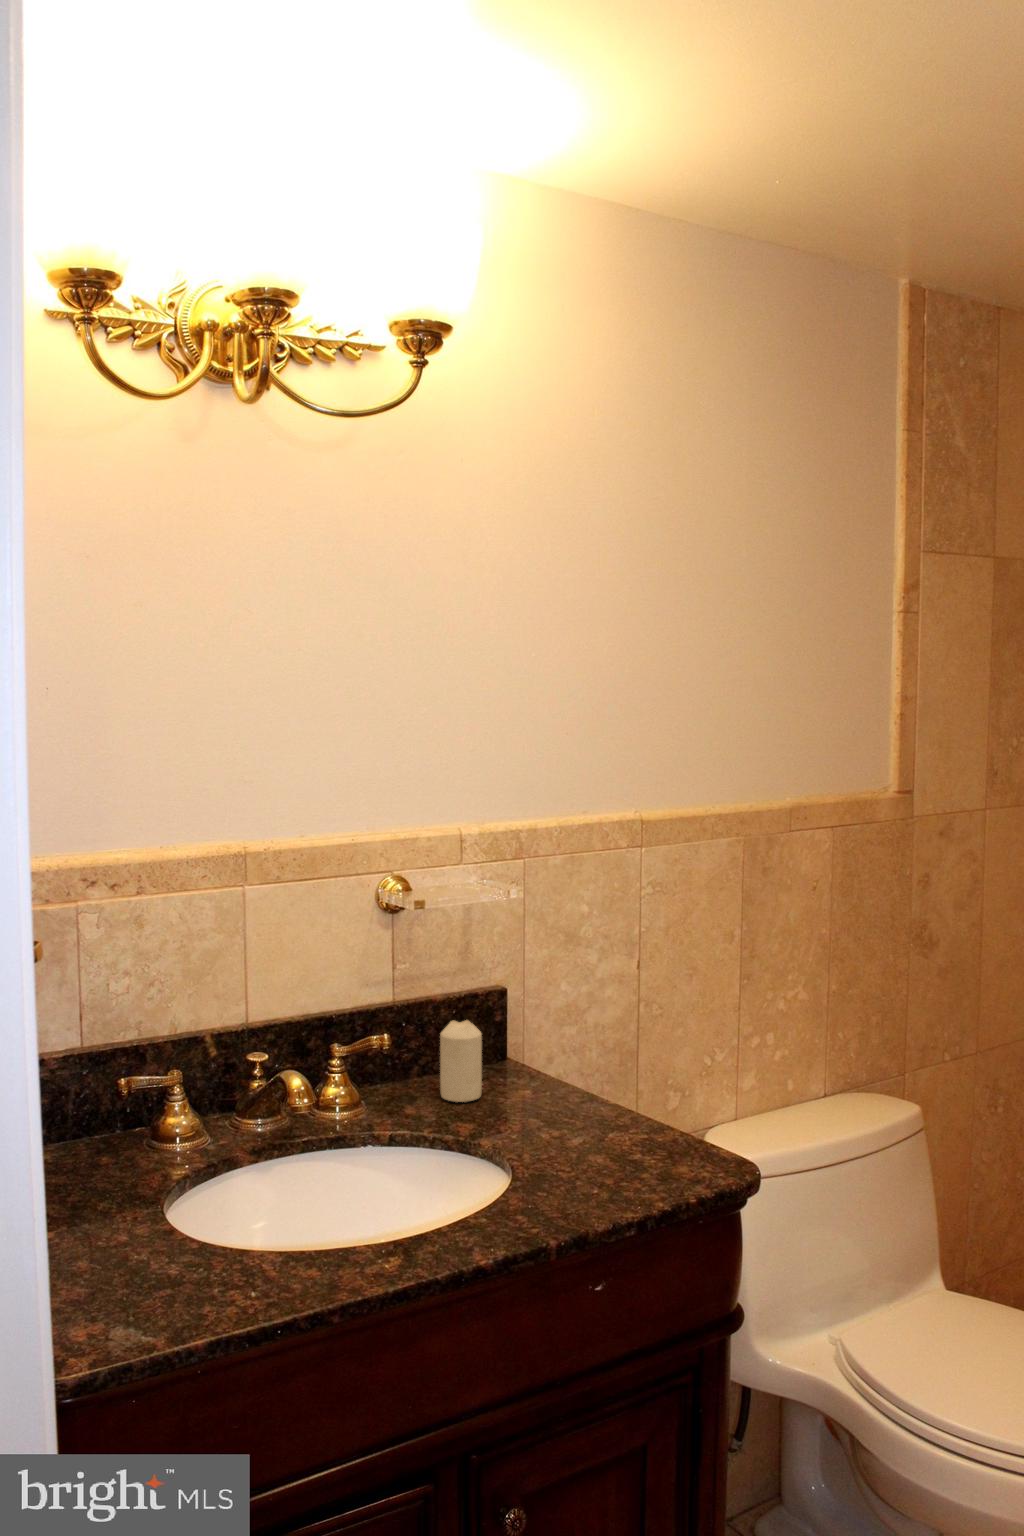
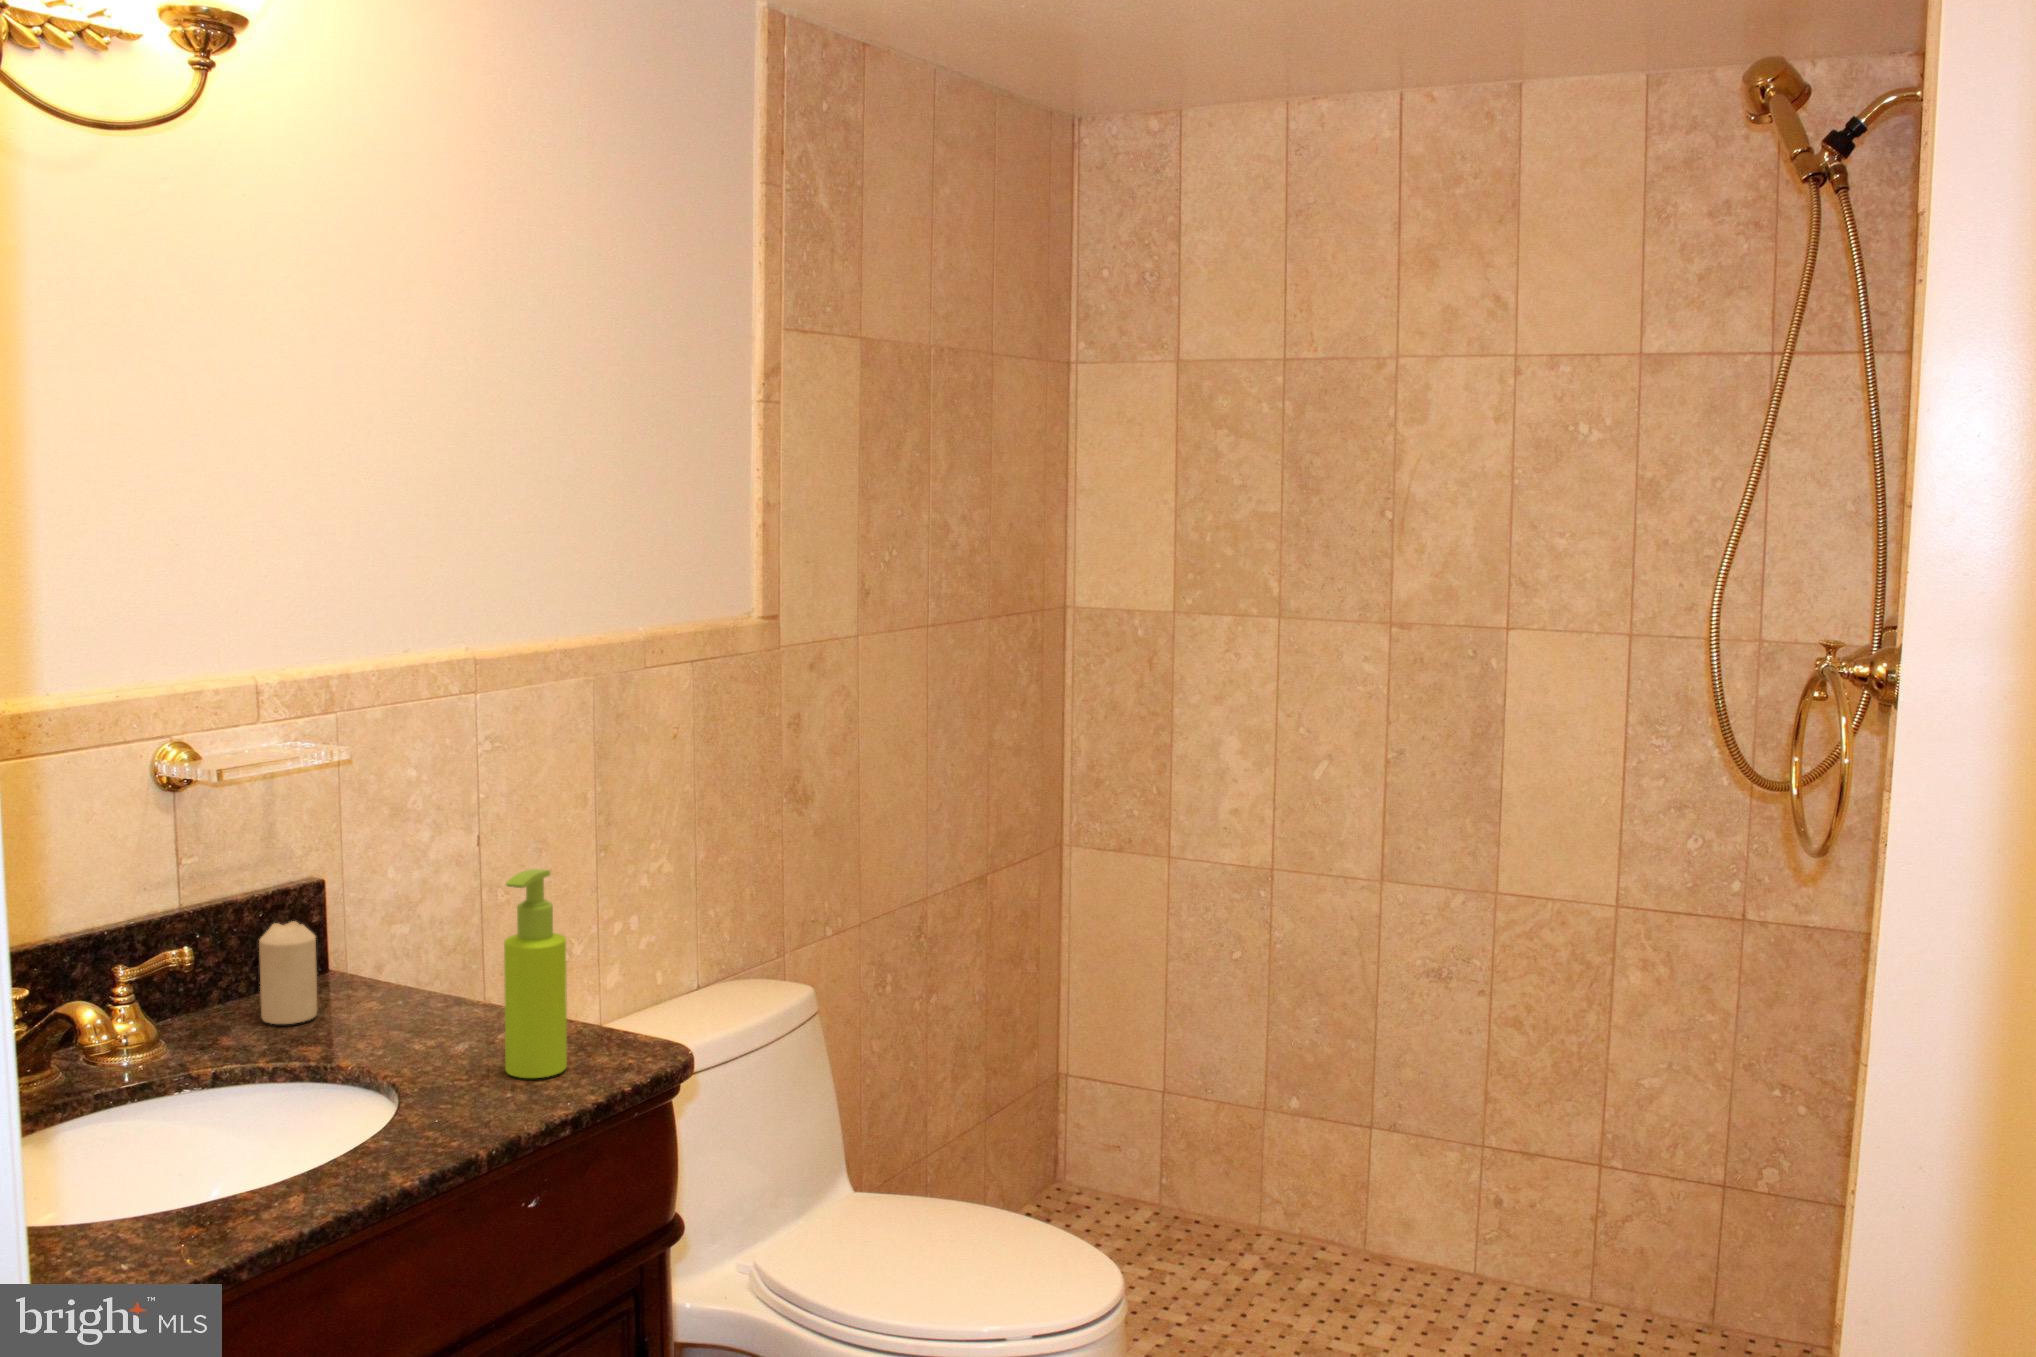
soap dispenser: none [601,998,654,1179] -> present [504,869,567,1078]

